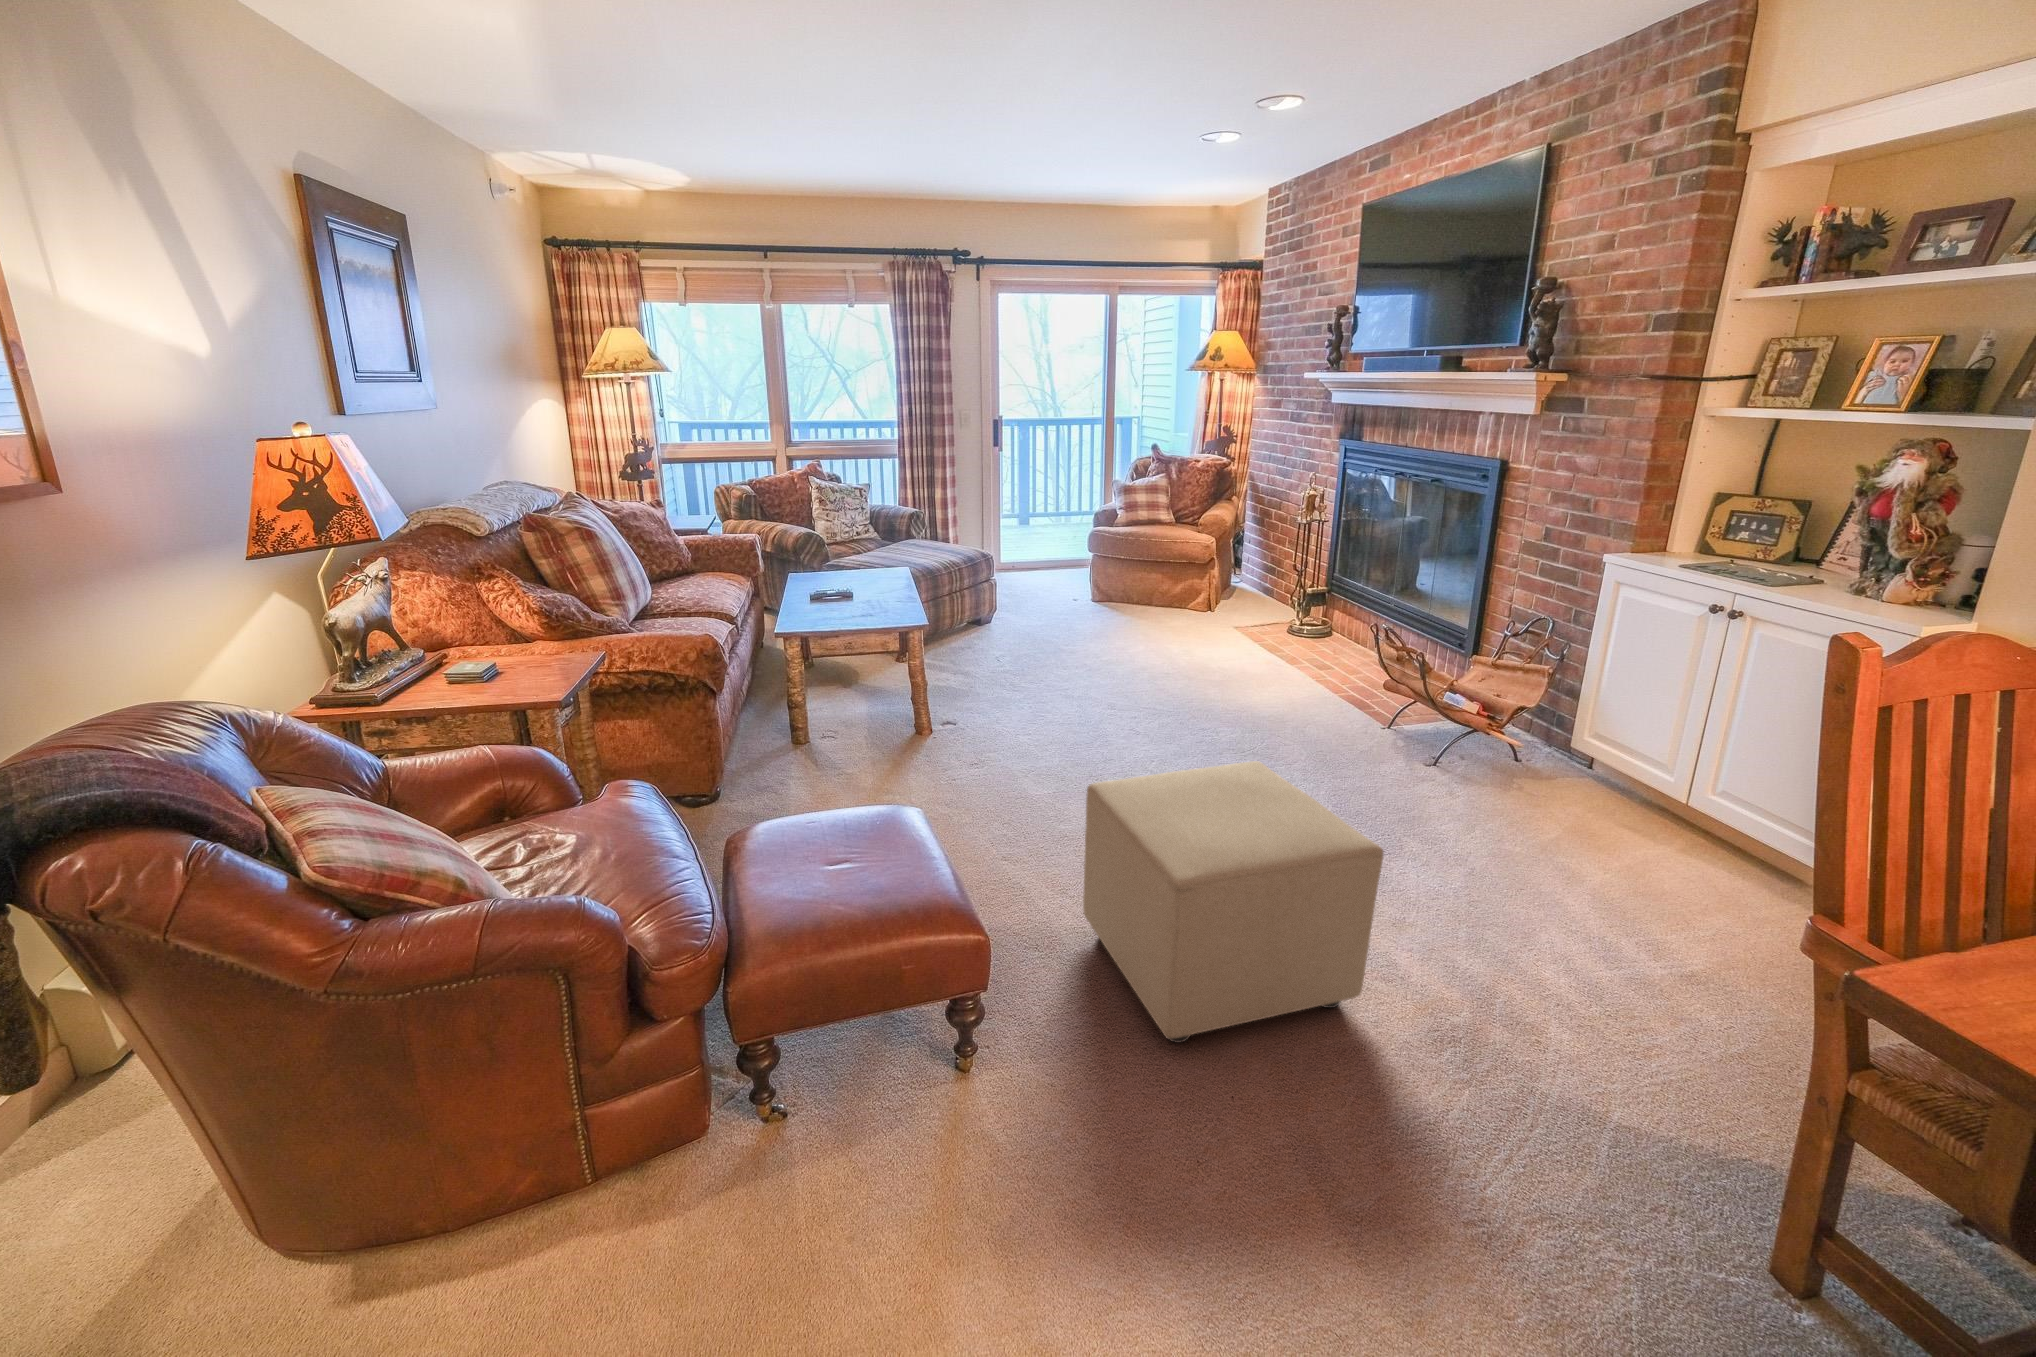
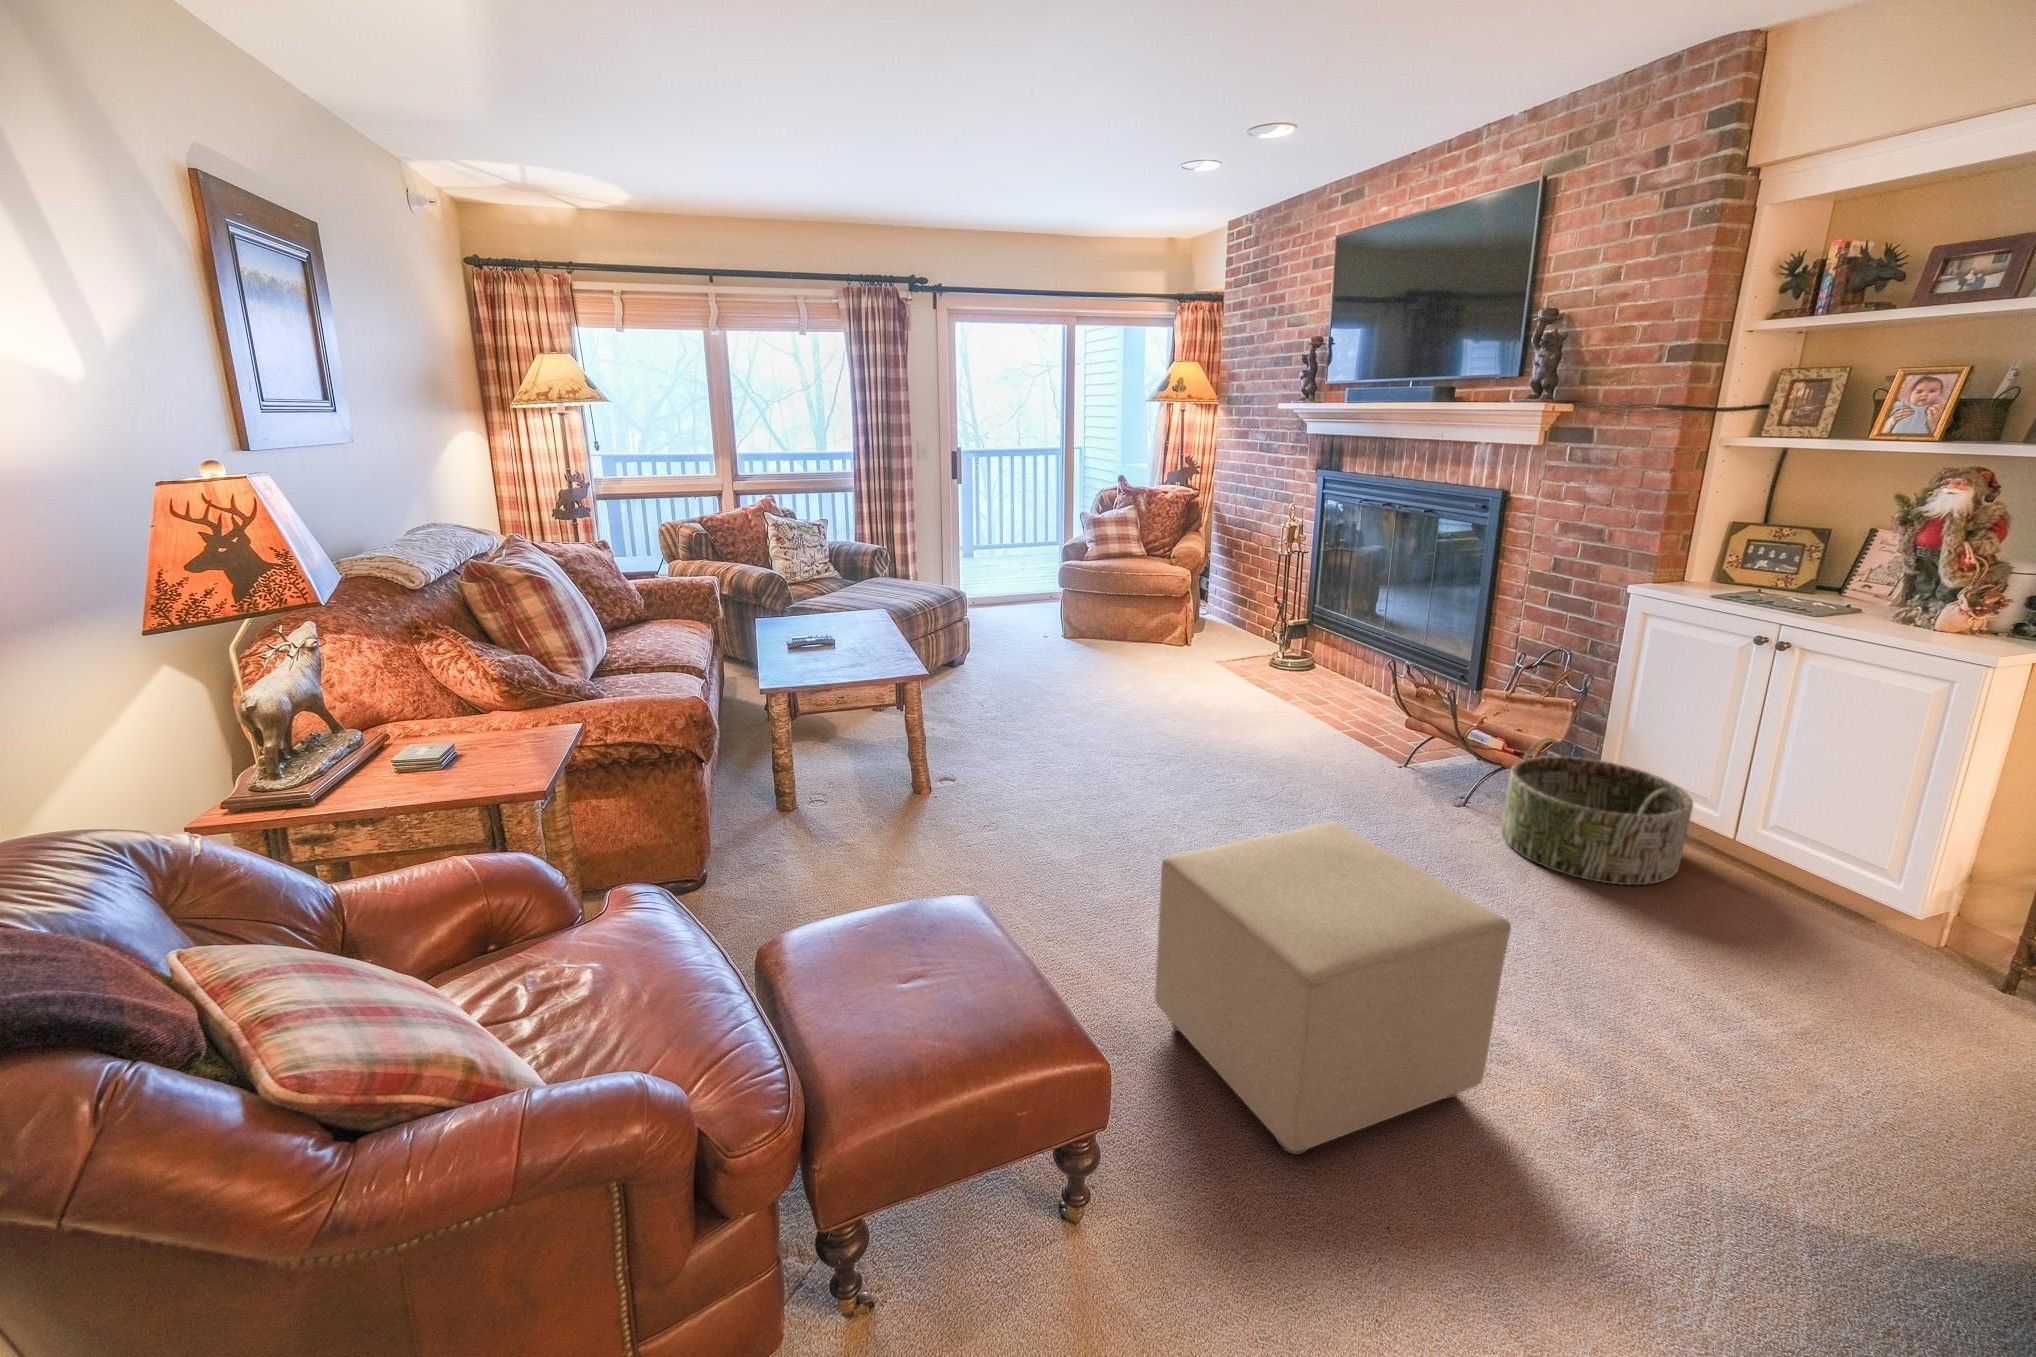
basket: none [1462,700,1645,840] -> present [1501,738,1693,885]

